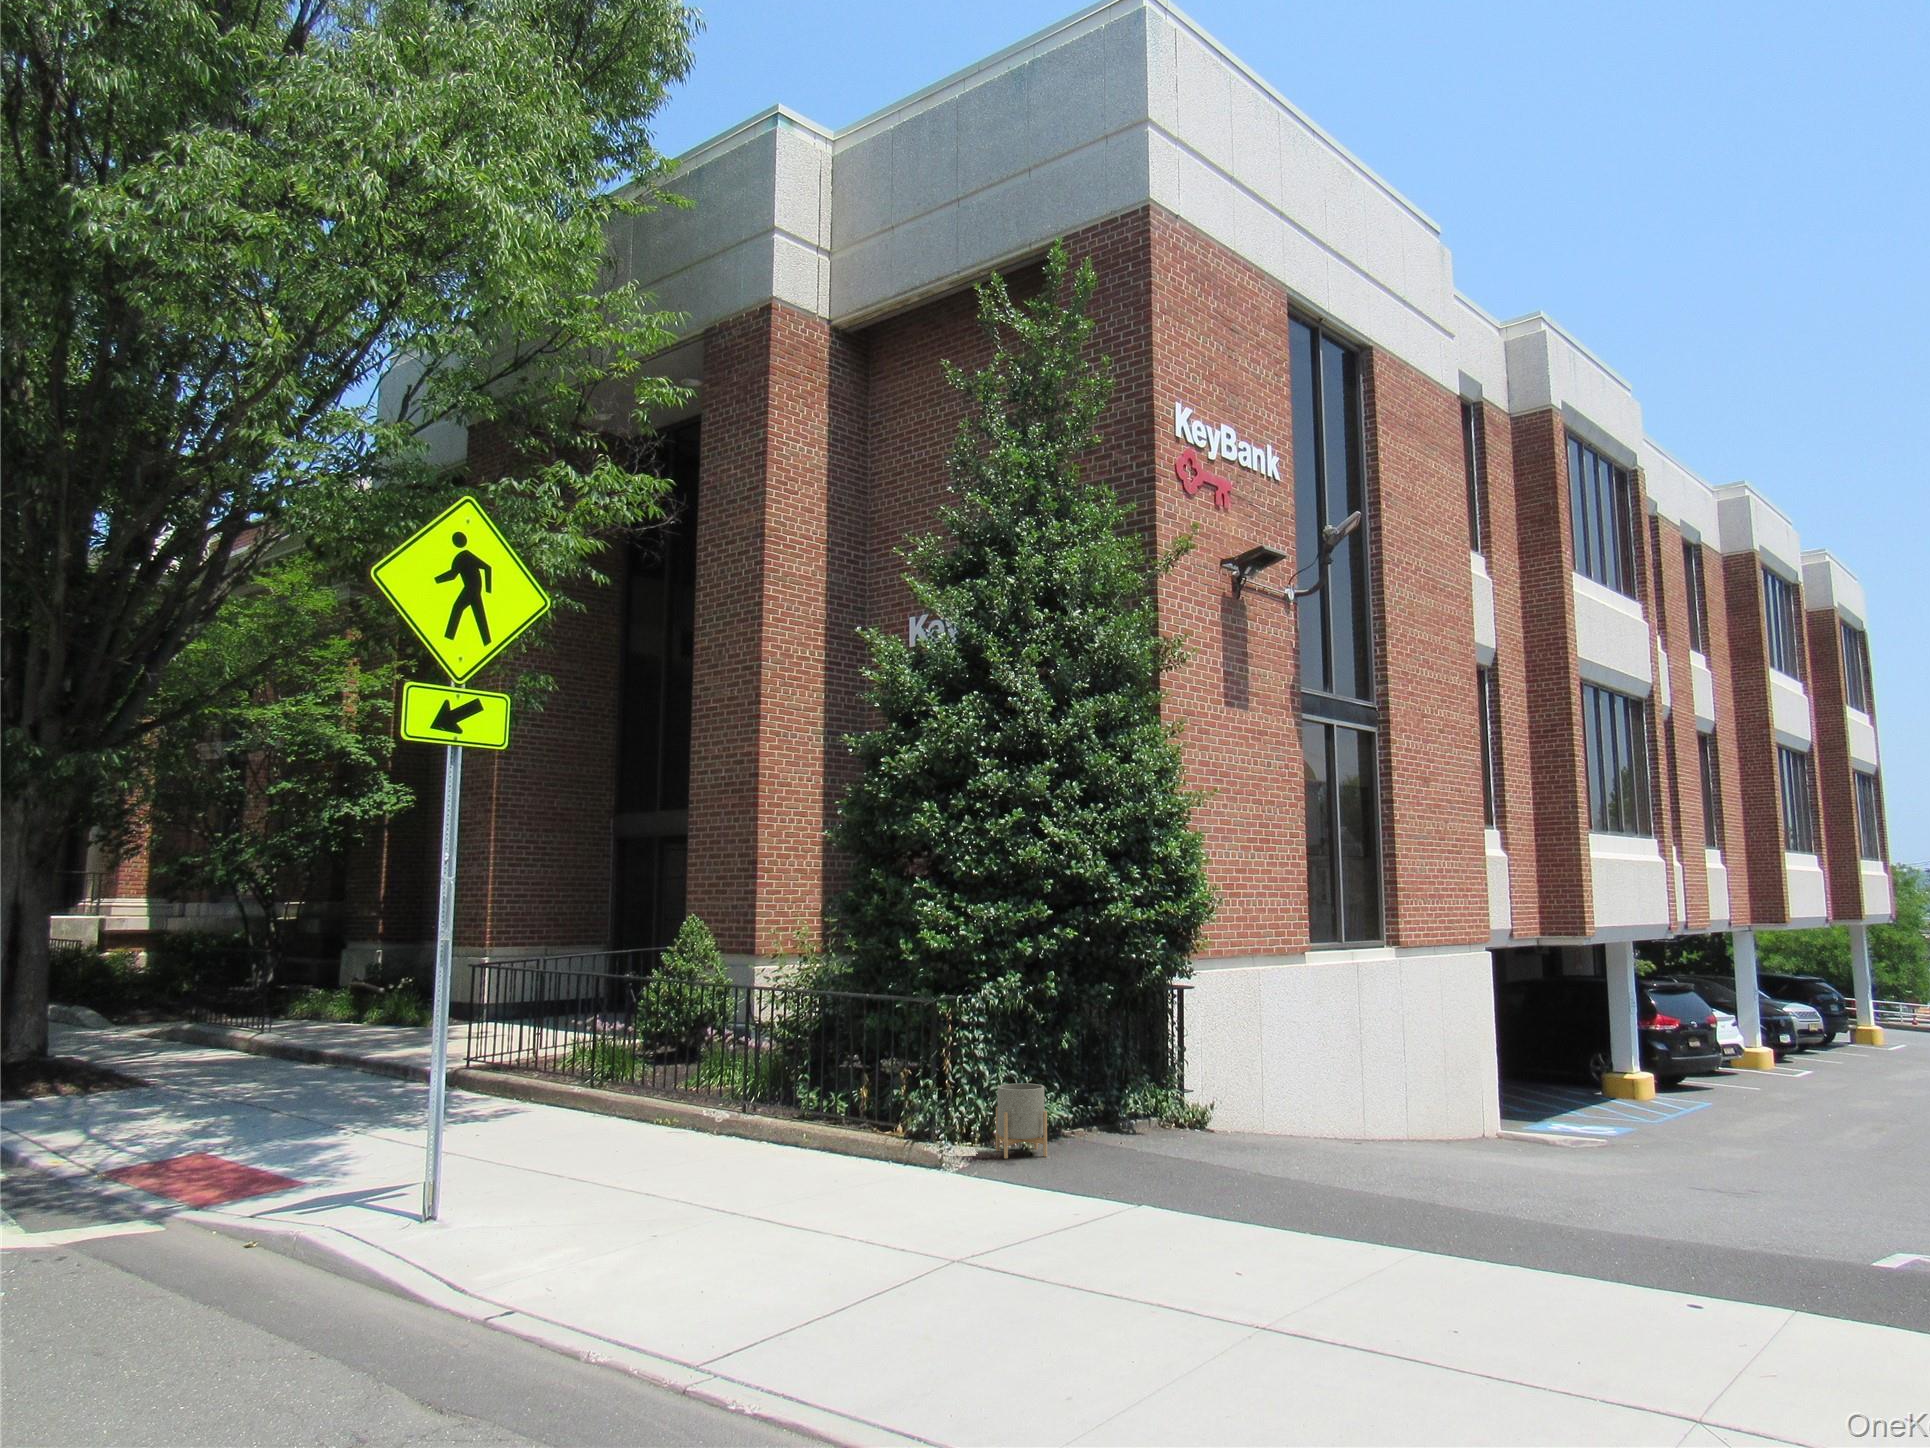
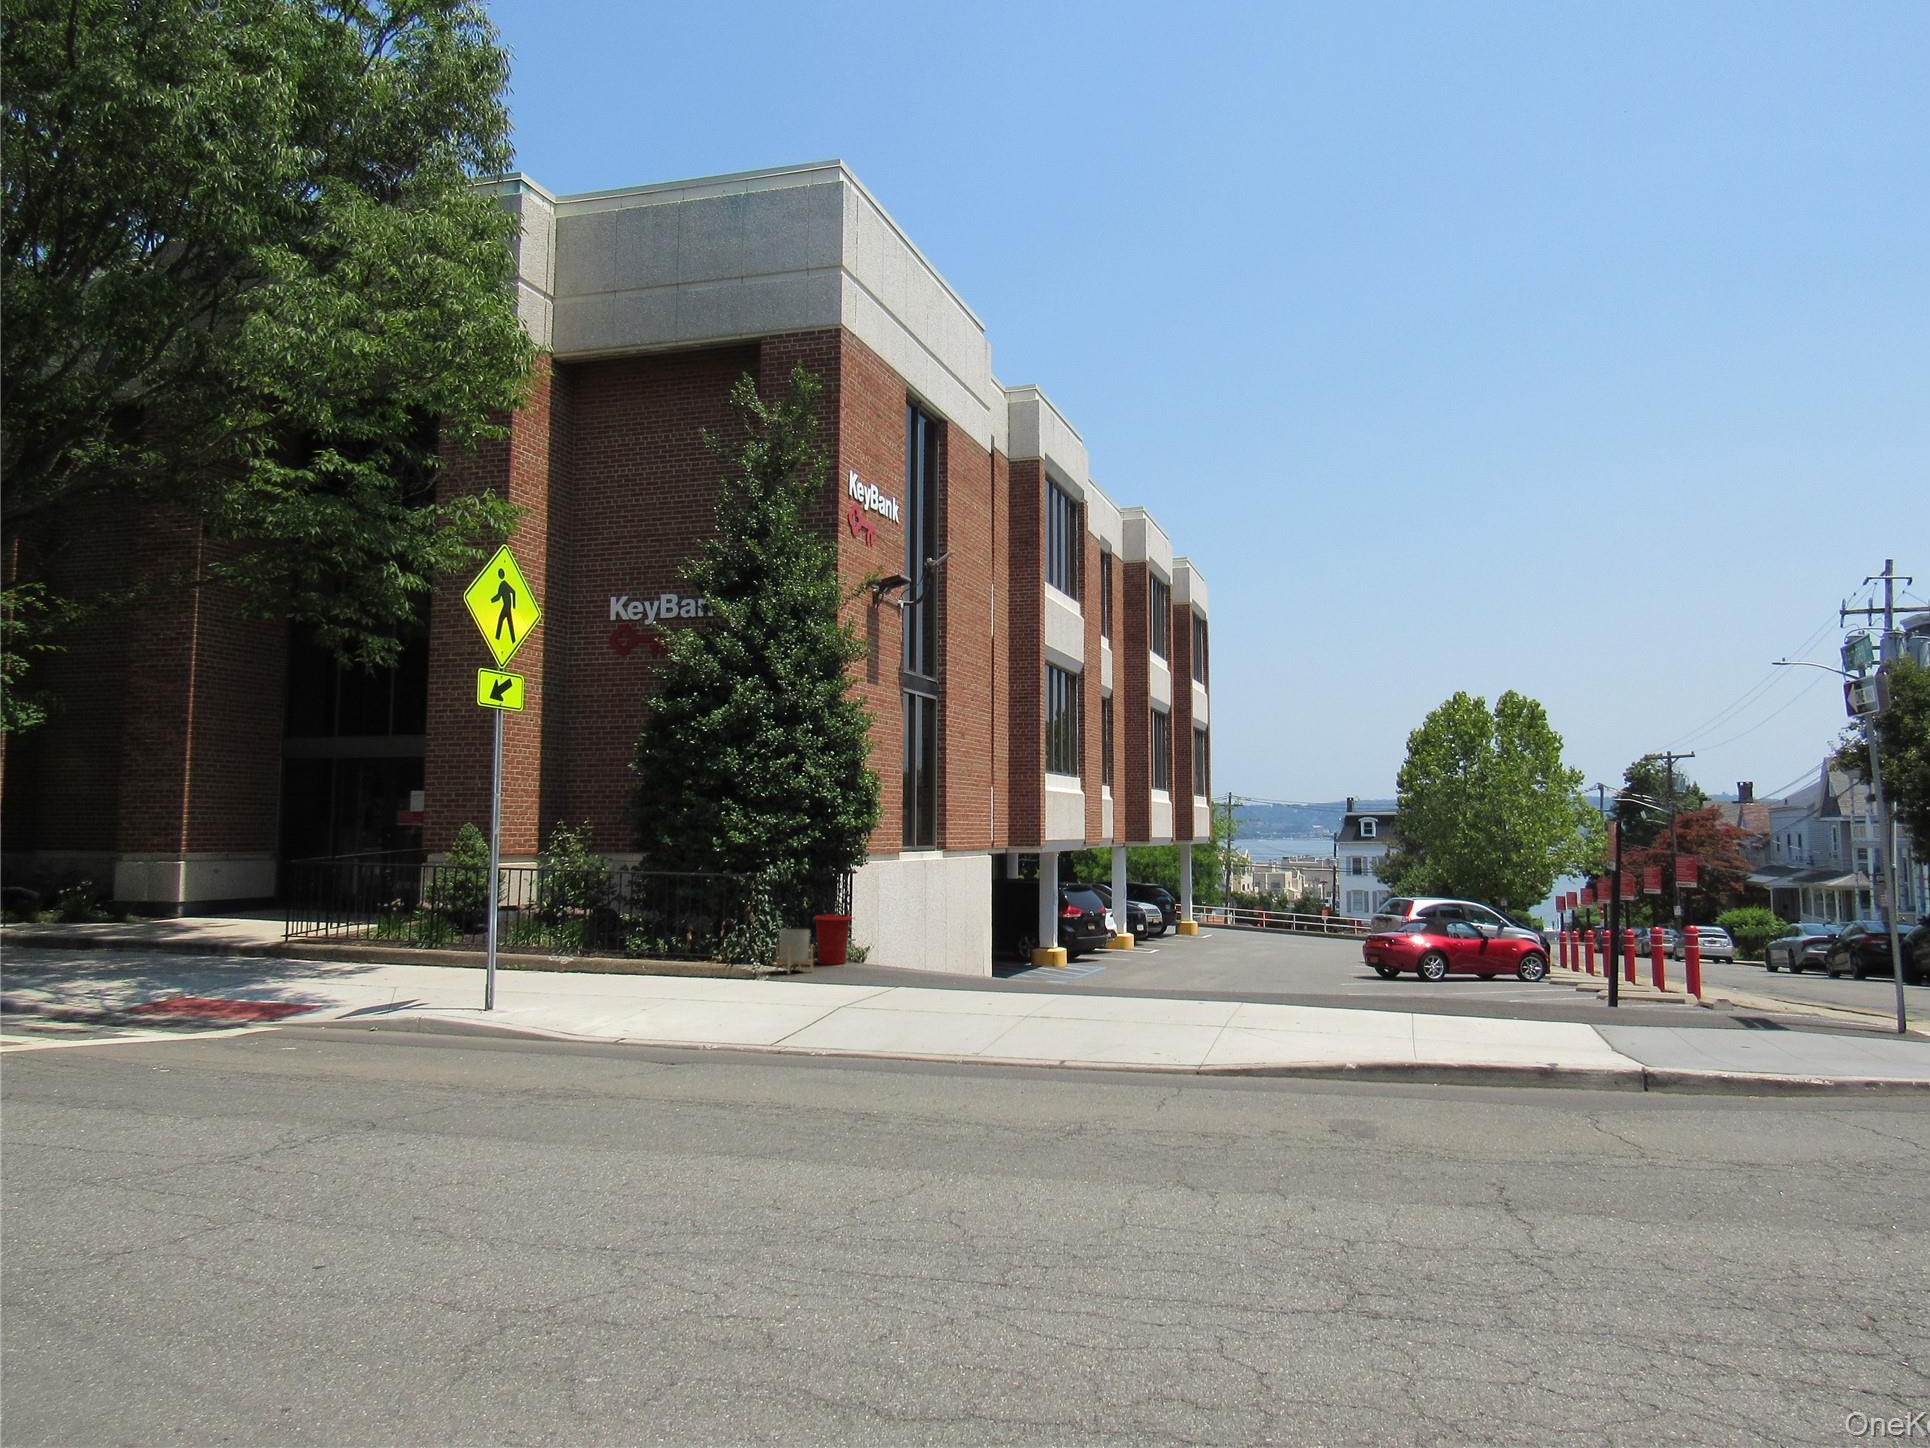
waste bin: none [1071,1058,1134,1141] -> present [813,915,853,965]

